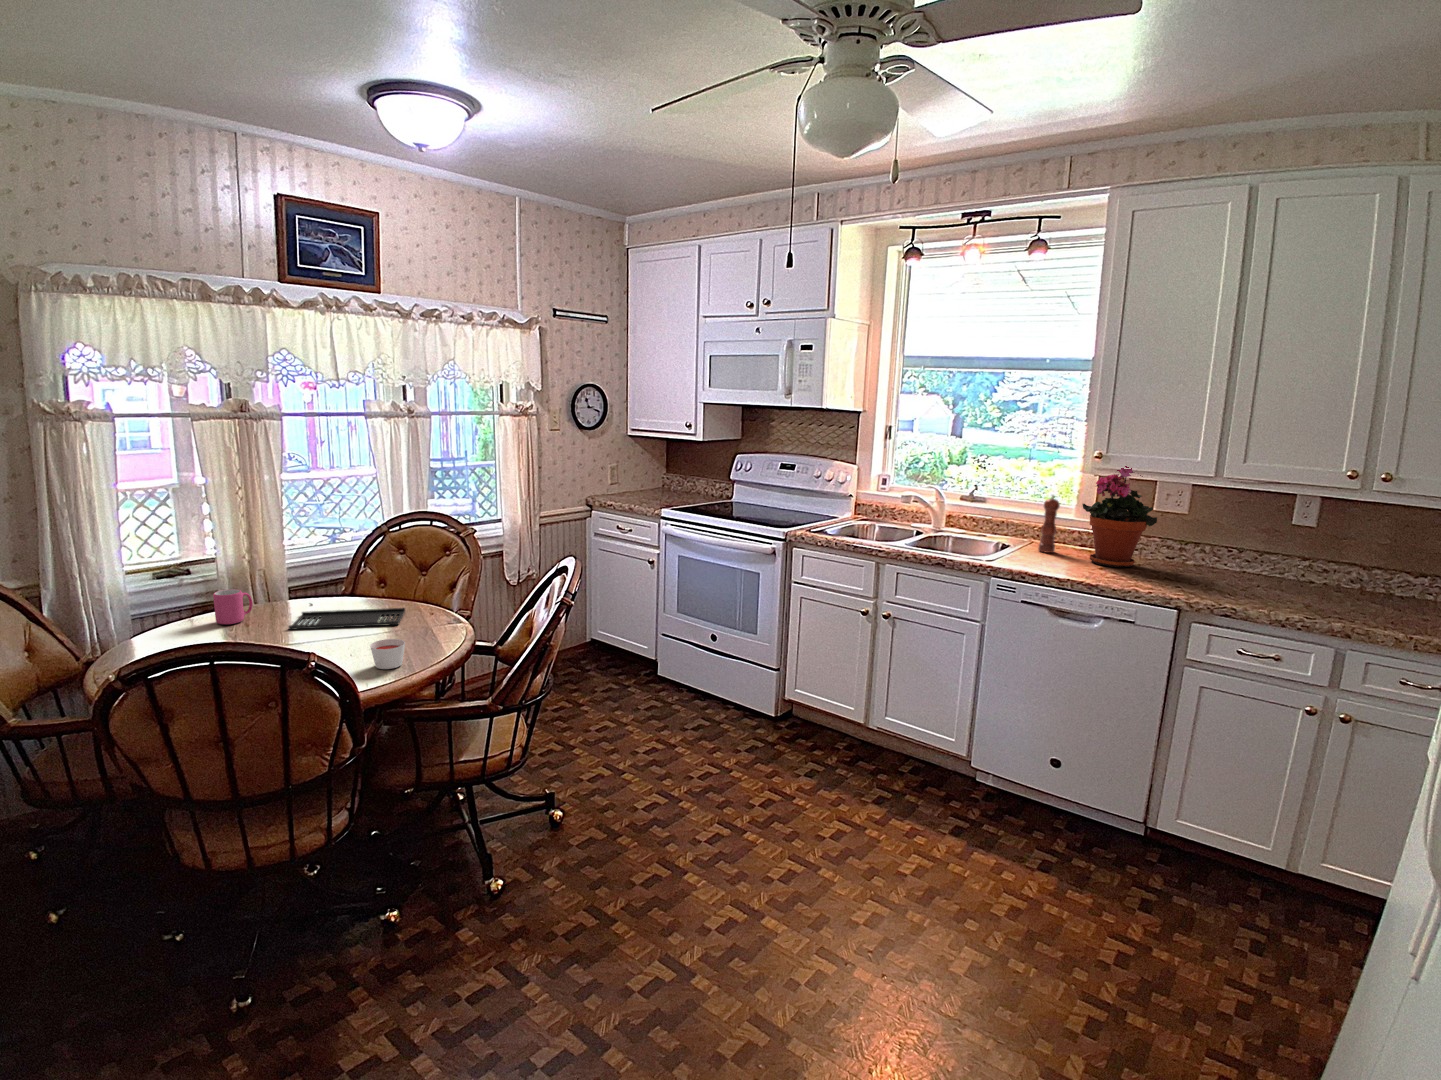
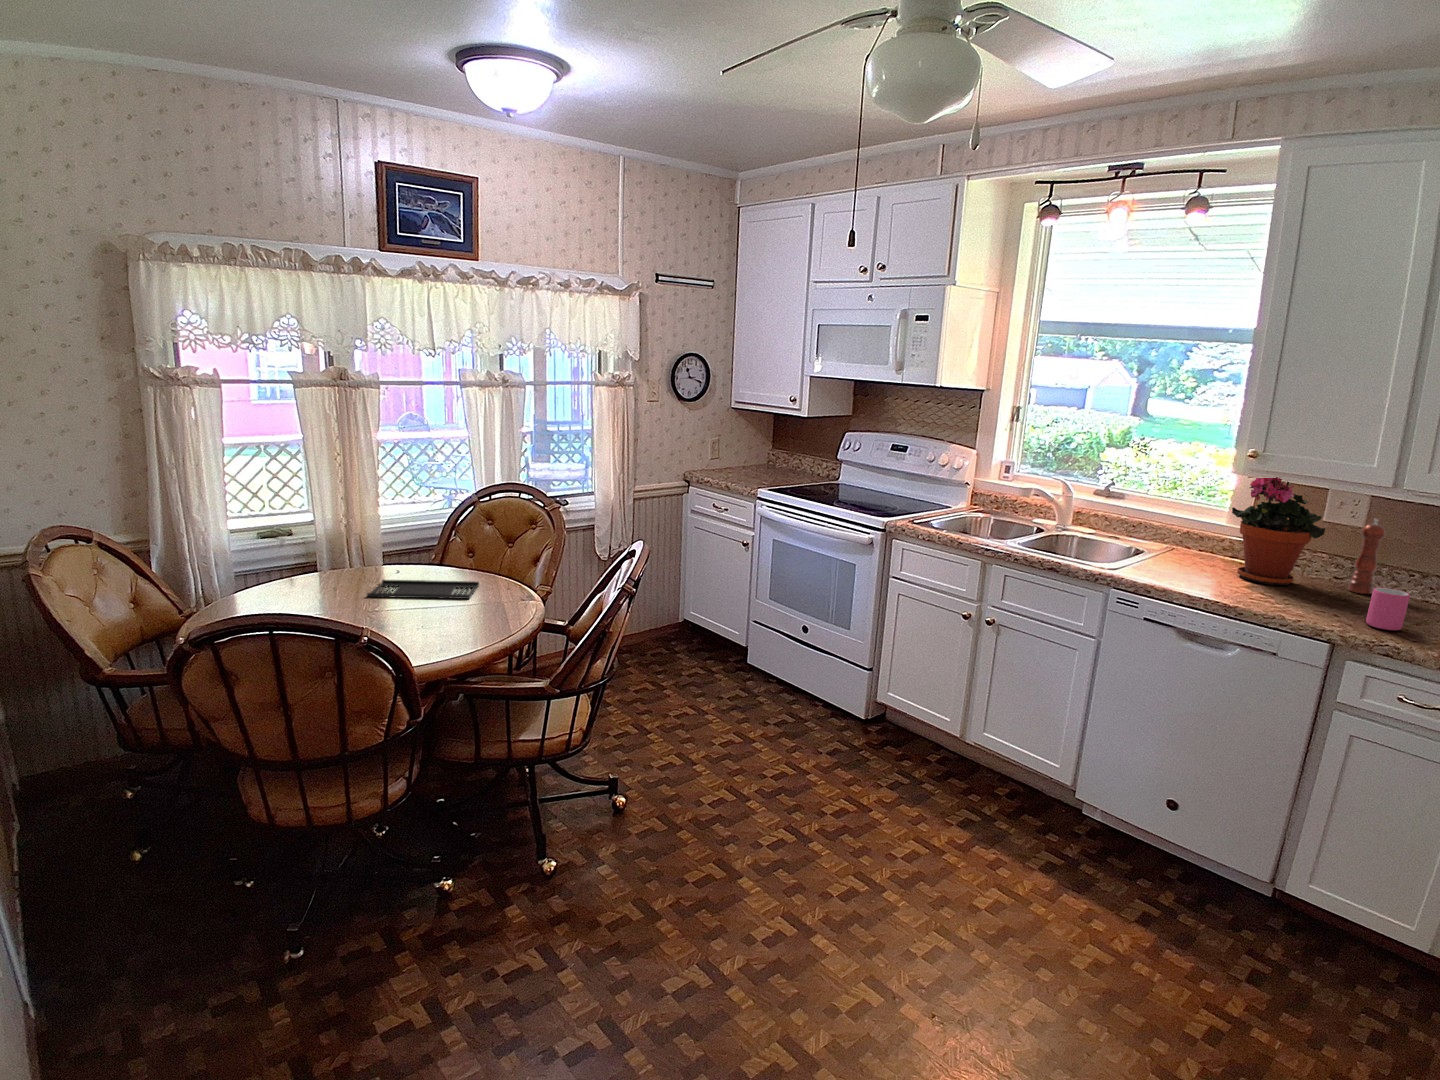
pepper mill: present [1038,495,1060,553] -> present [1348,519,1386,594]
mug: present [213,589,253,624] -> present [1366,588,1410,631]
candle: present [370,639,405,669] -> none [434,614,467,644]

